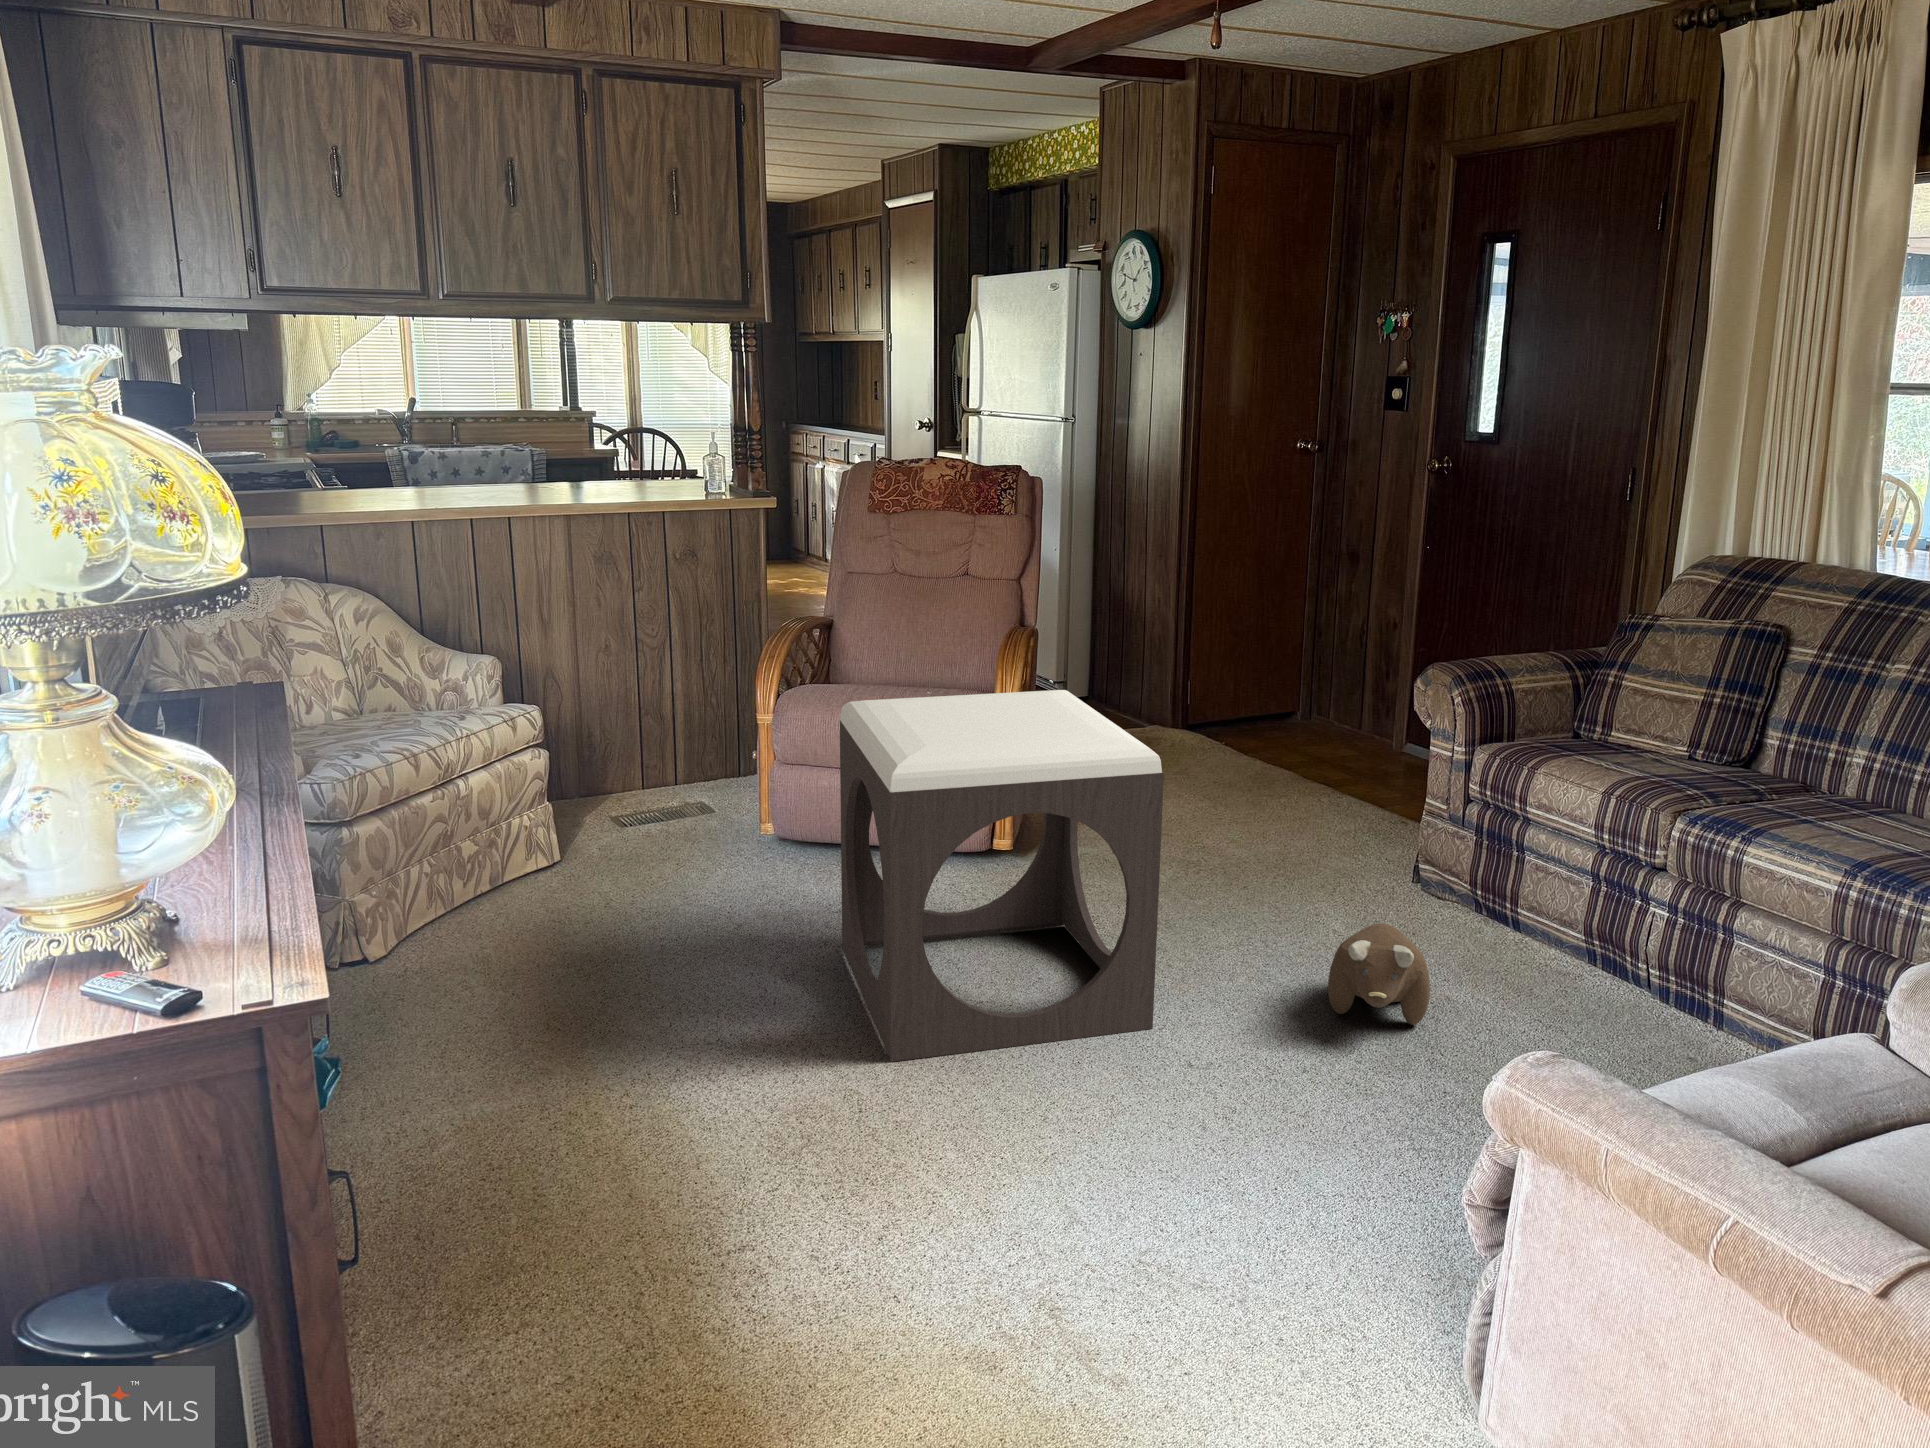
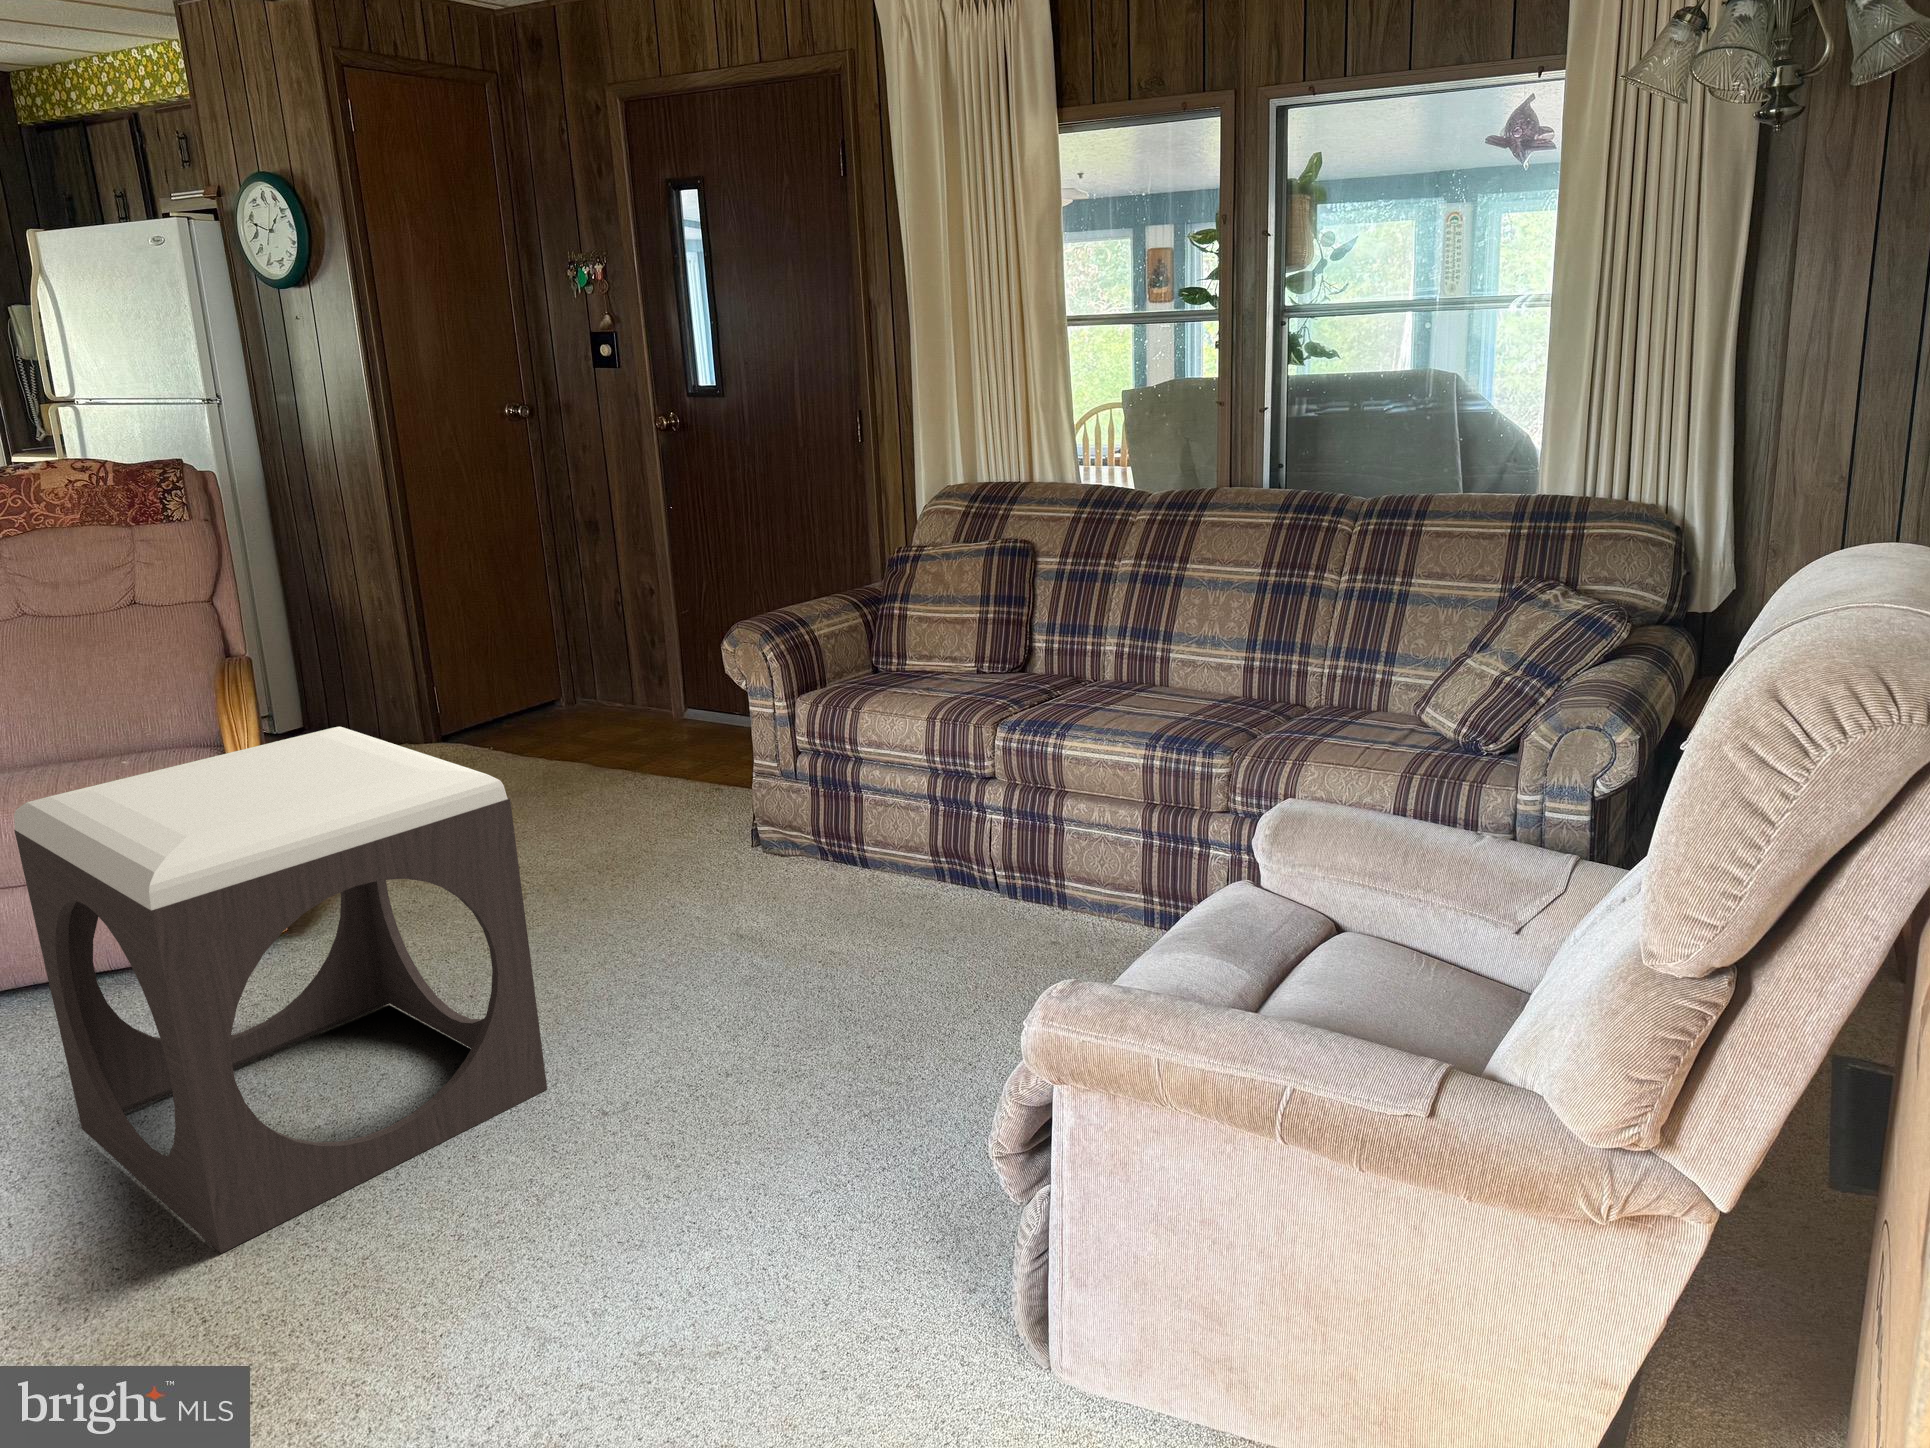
plush toy: present [1328,923,1430,1025] -> none [722,898,825,1004]

